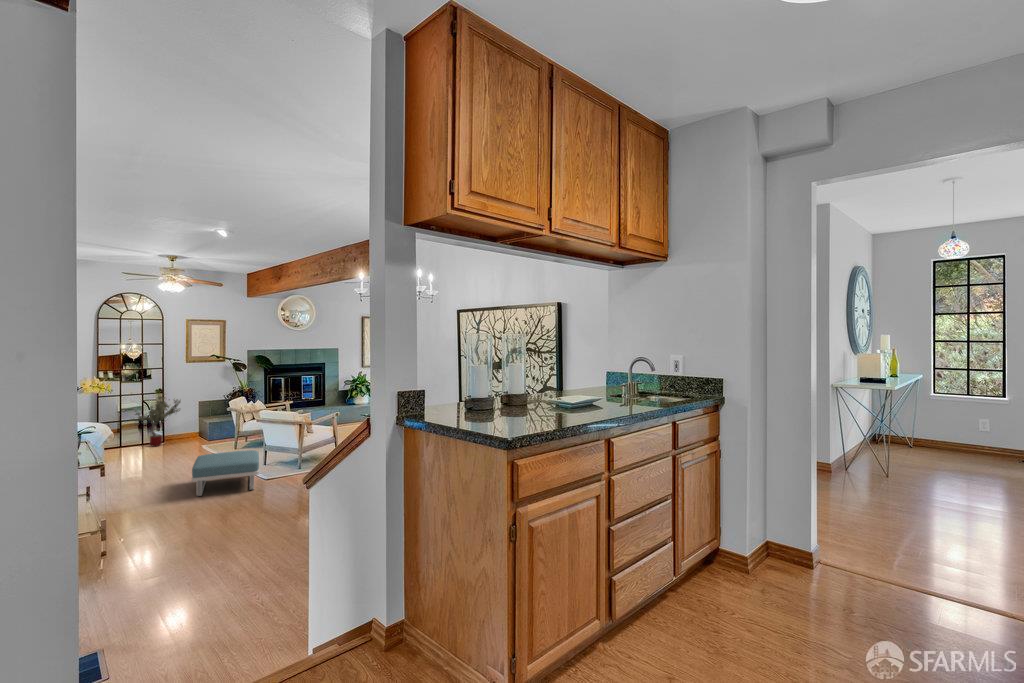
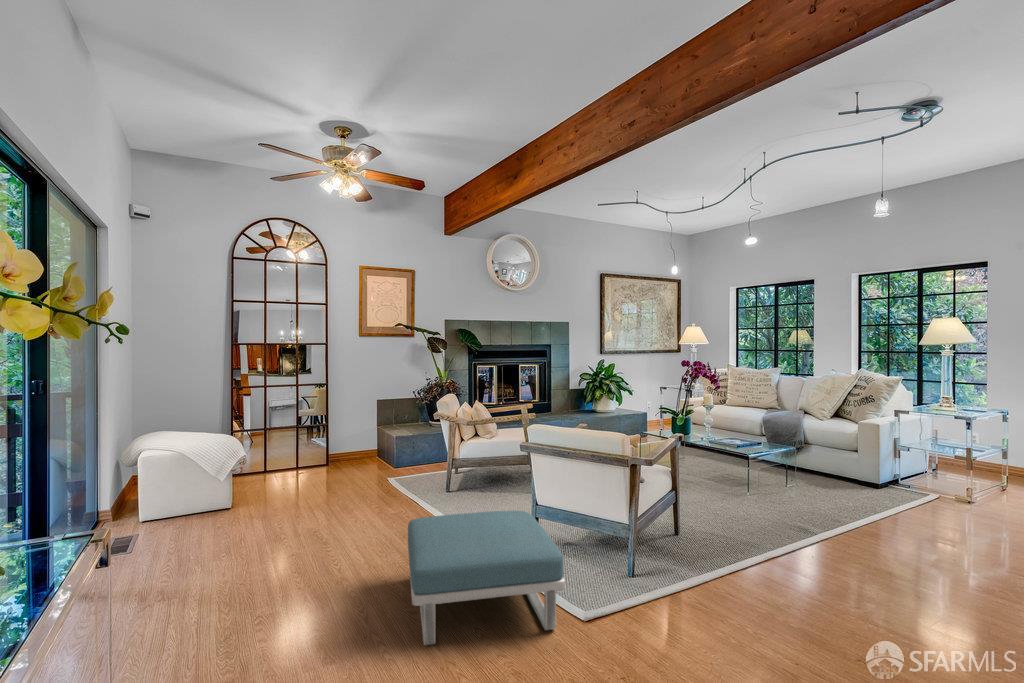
potted tree: present [130,394,181,447] -> none [279,384,356,474]

